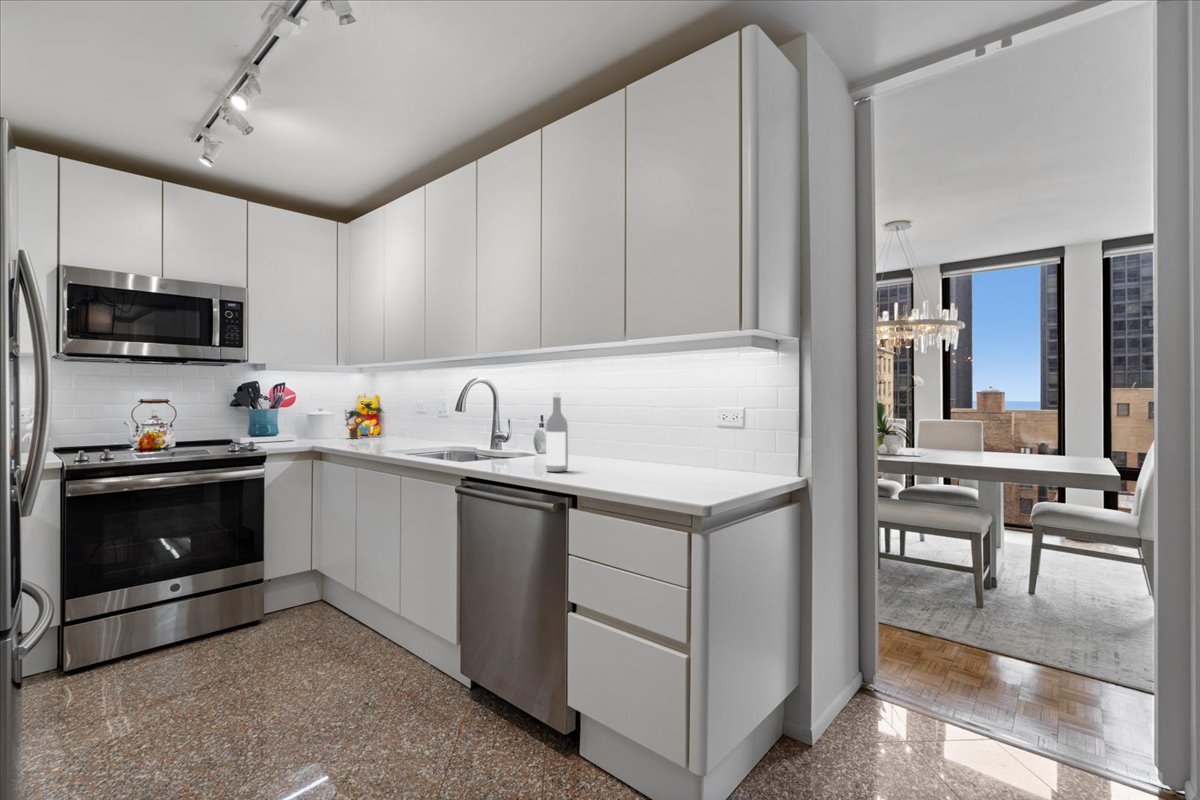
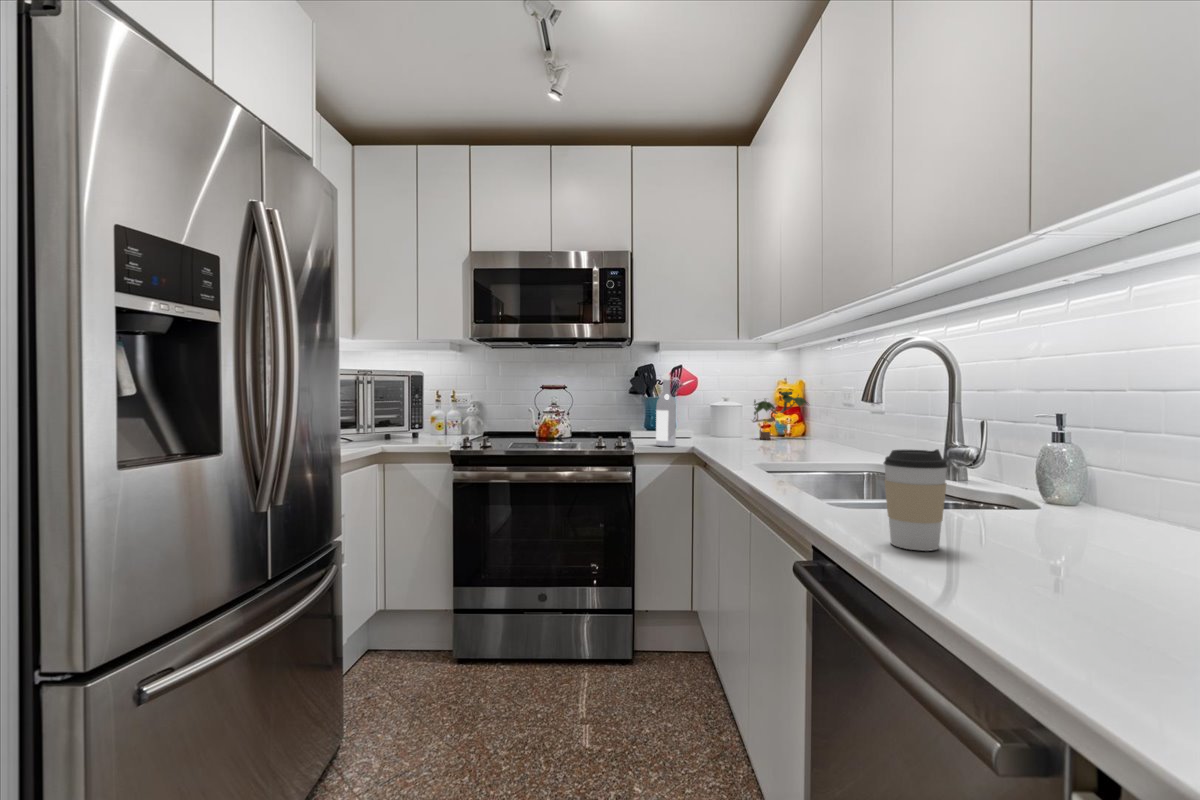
wine bottle: present [546,392,568,472] -> present [656,374,676,446]
coffee cup: none [501,430,524,470] -> present [884,449,948,551]

